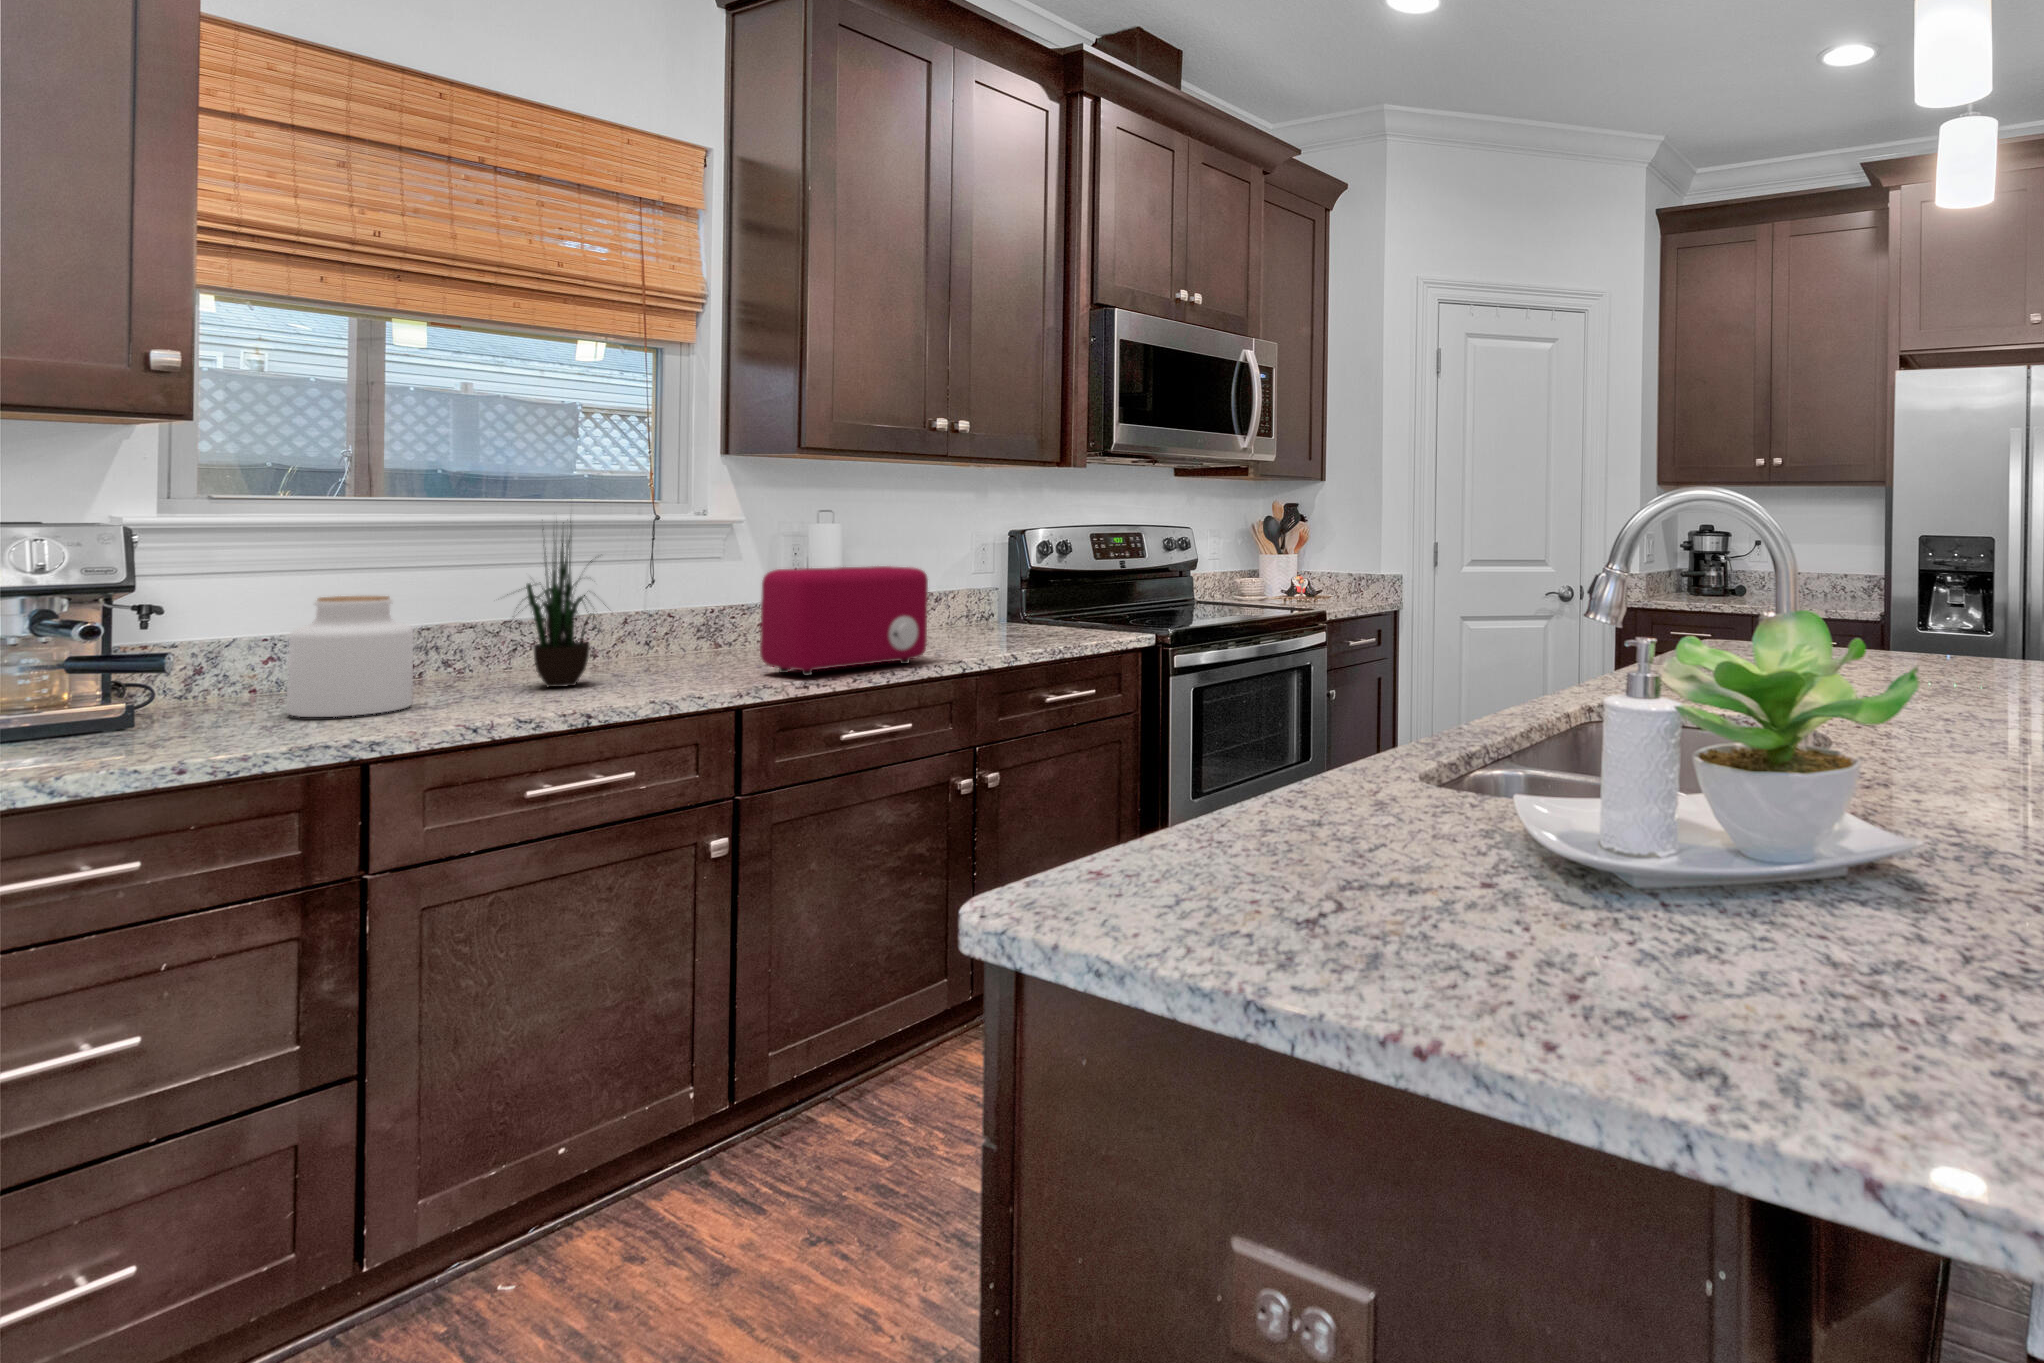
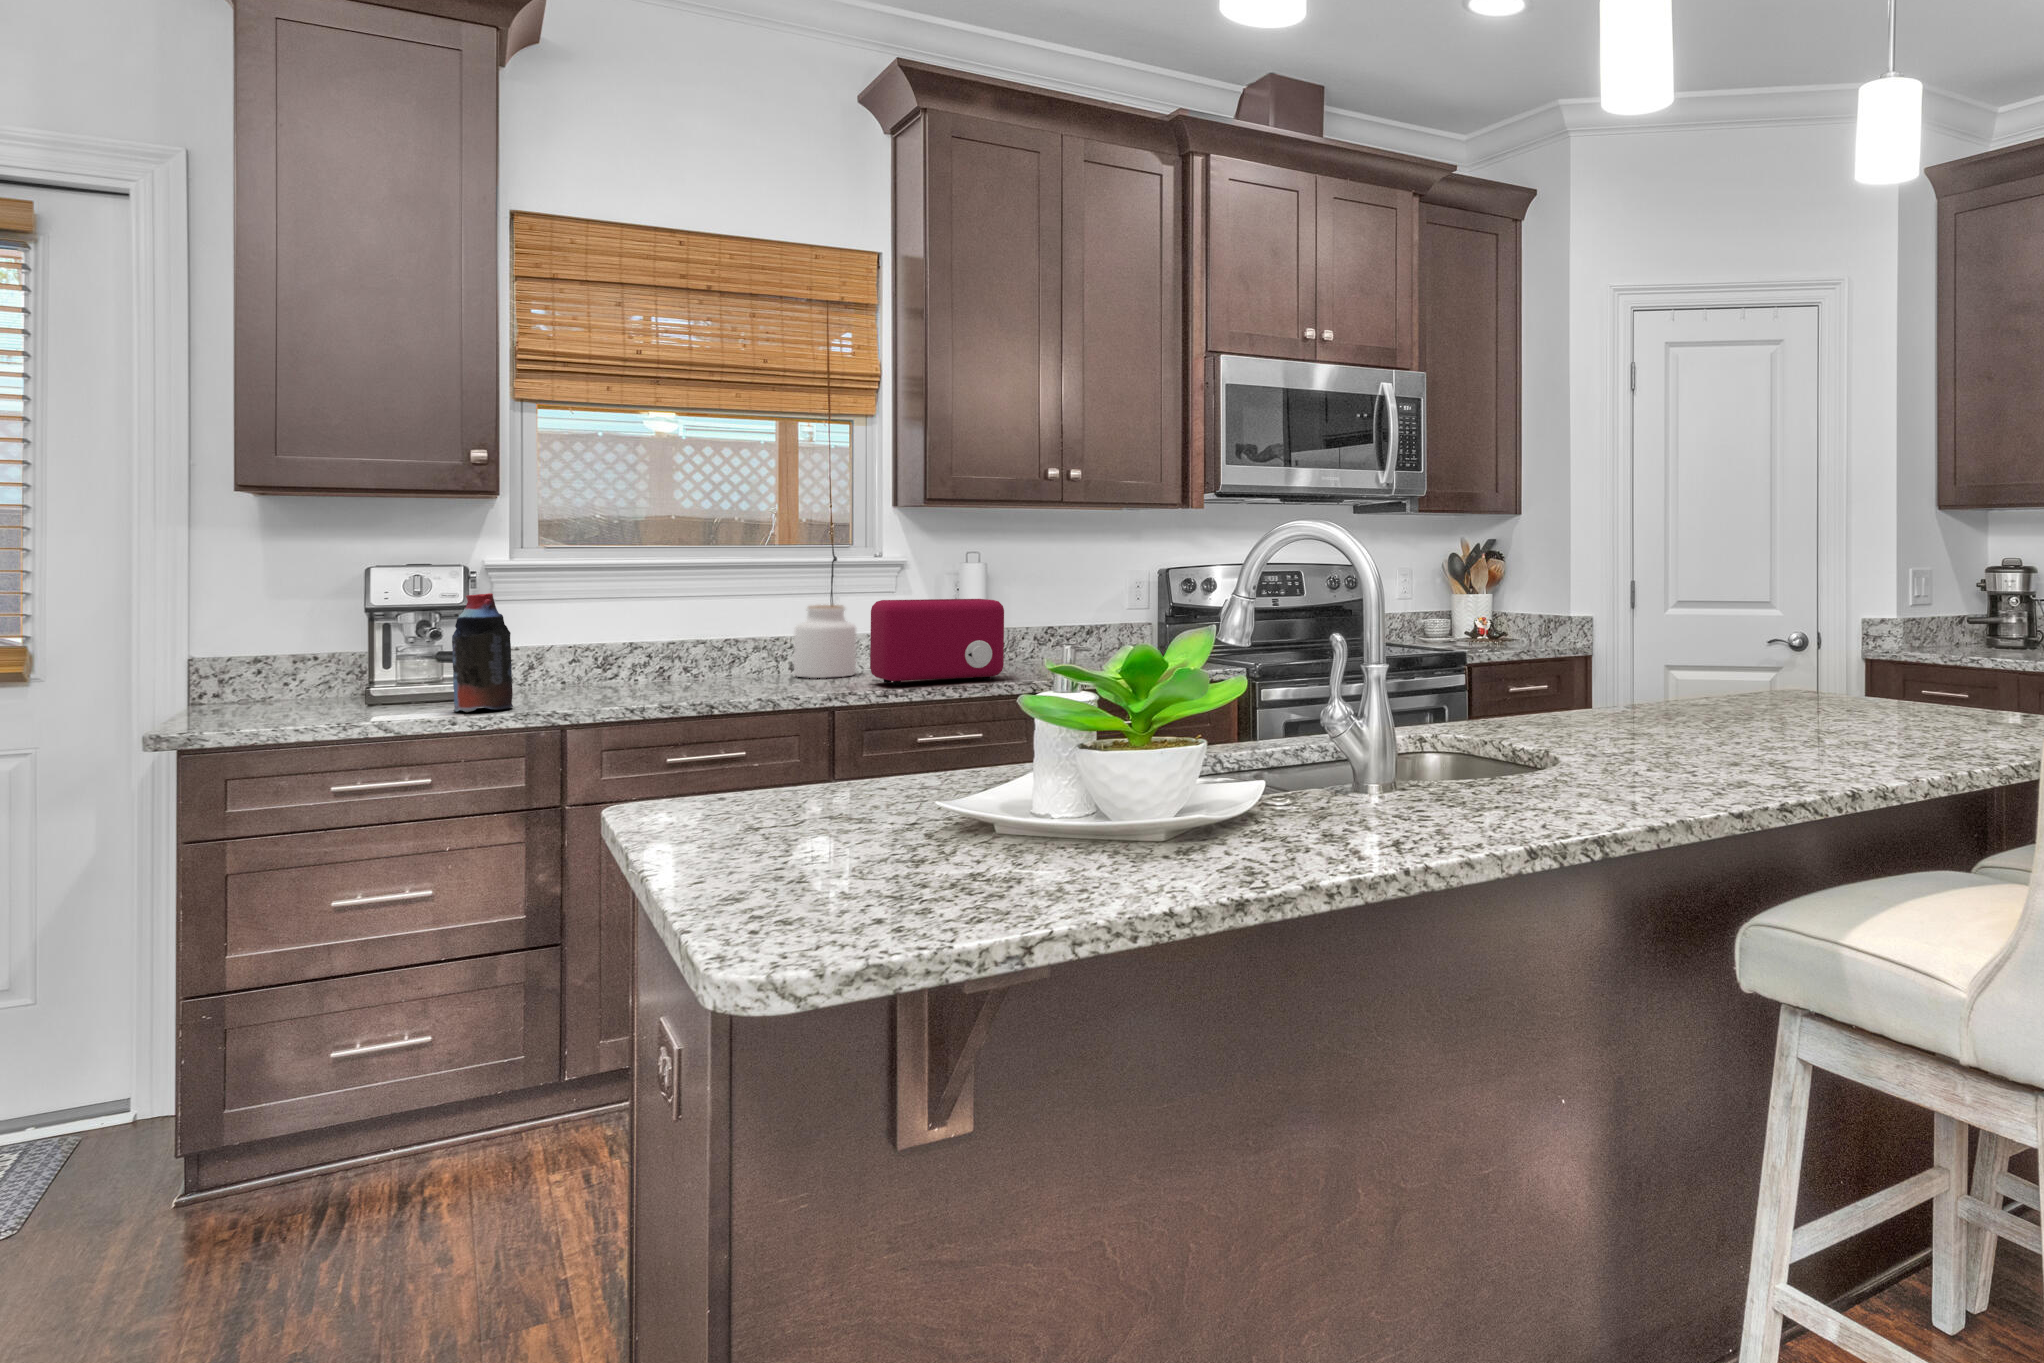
potted plant: present [507,522,606,687] -> none [688,542,774,686]
bottle: none [140,566,251,754] -> present [452,593,513,712]
jar: present [287,596,414,717] -> present [794,605,856,678]

